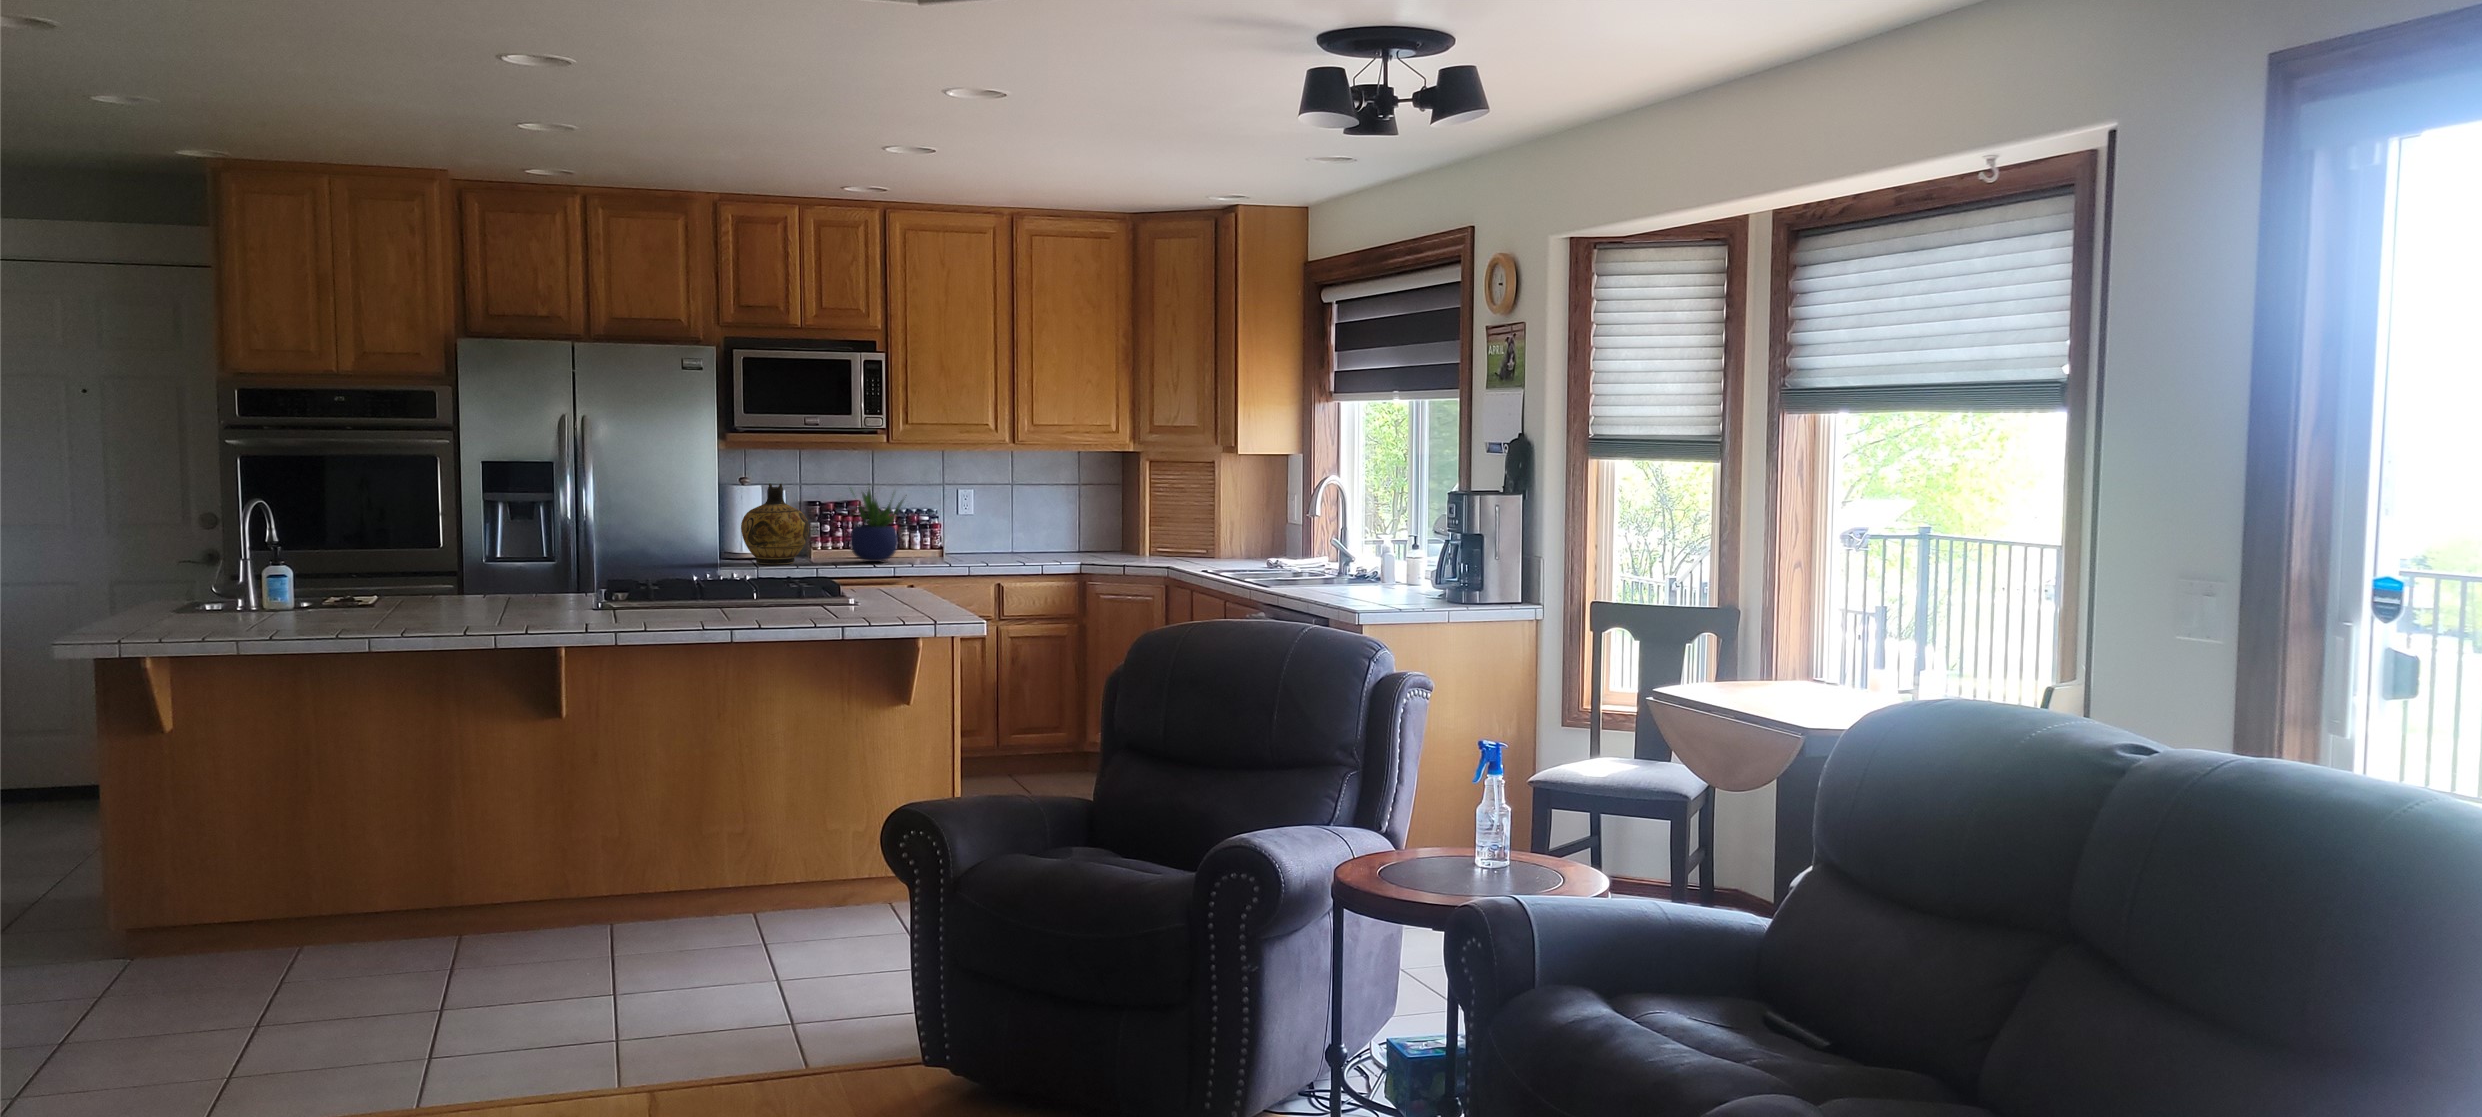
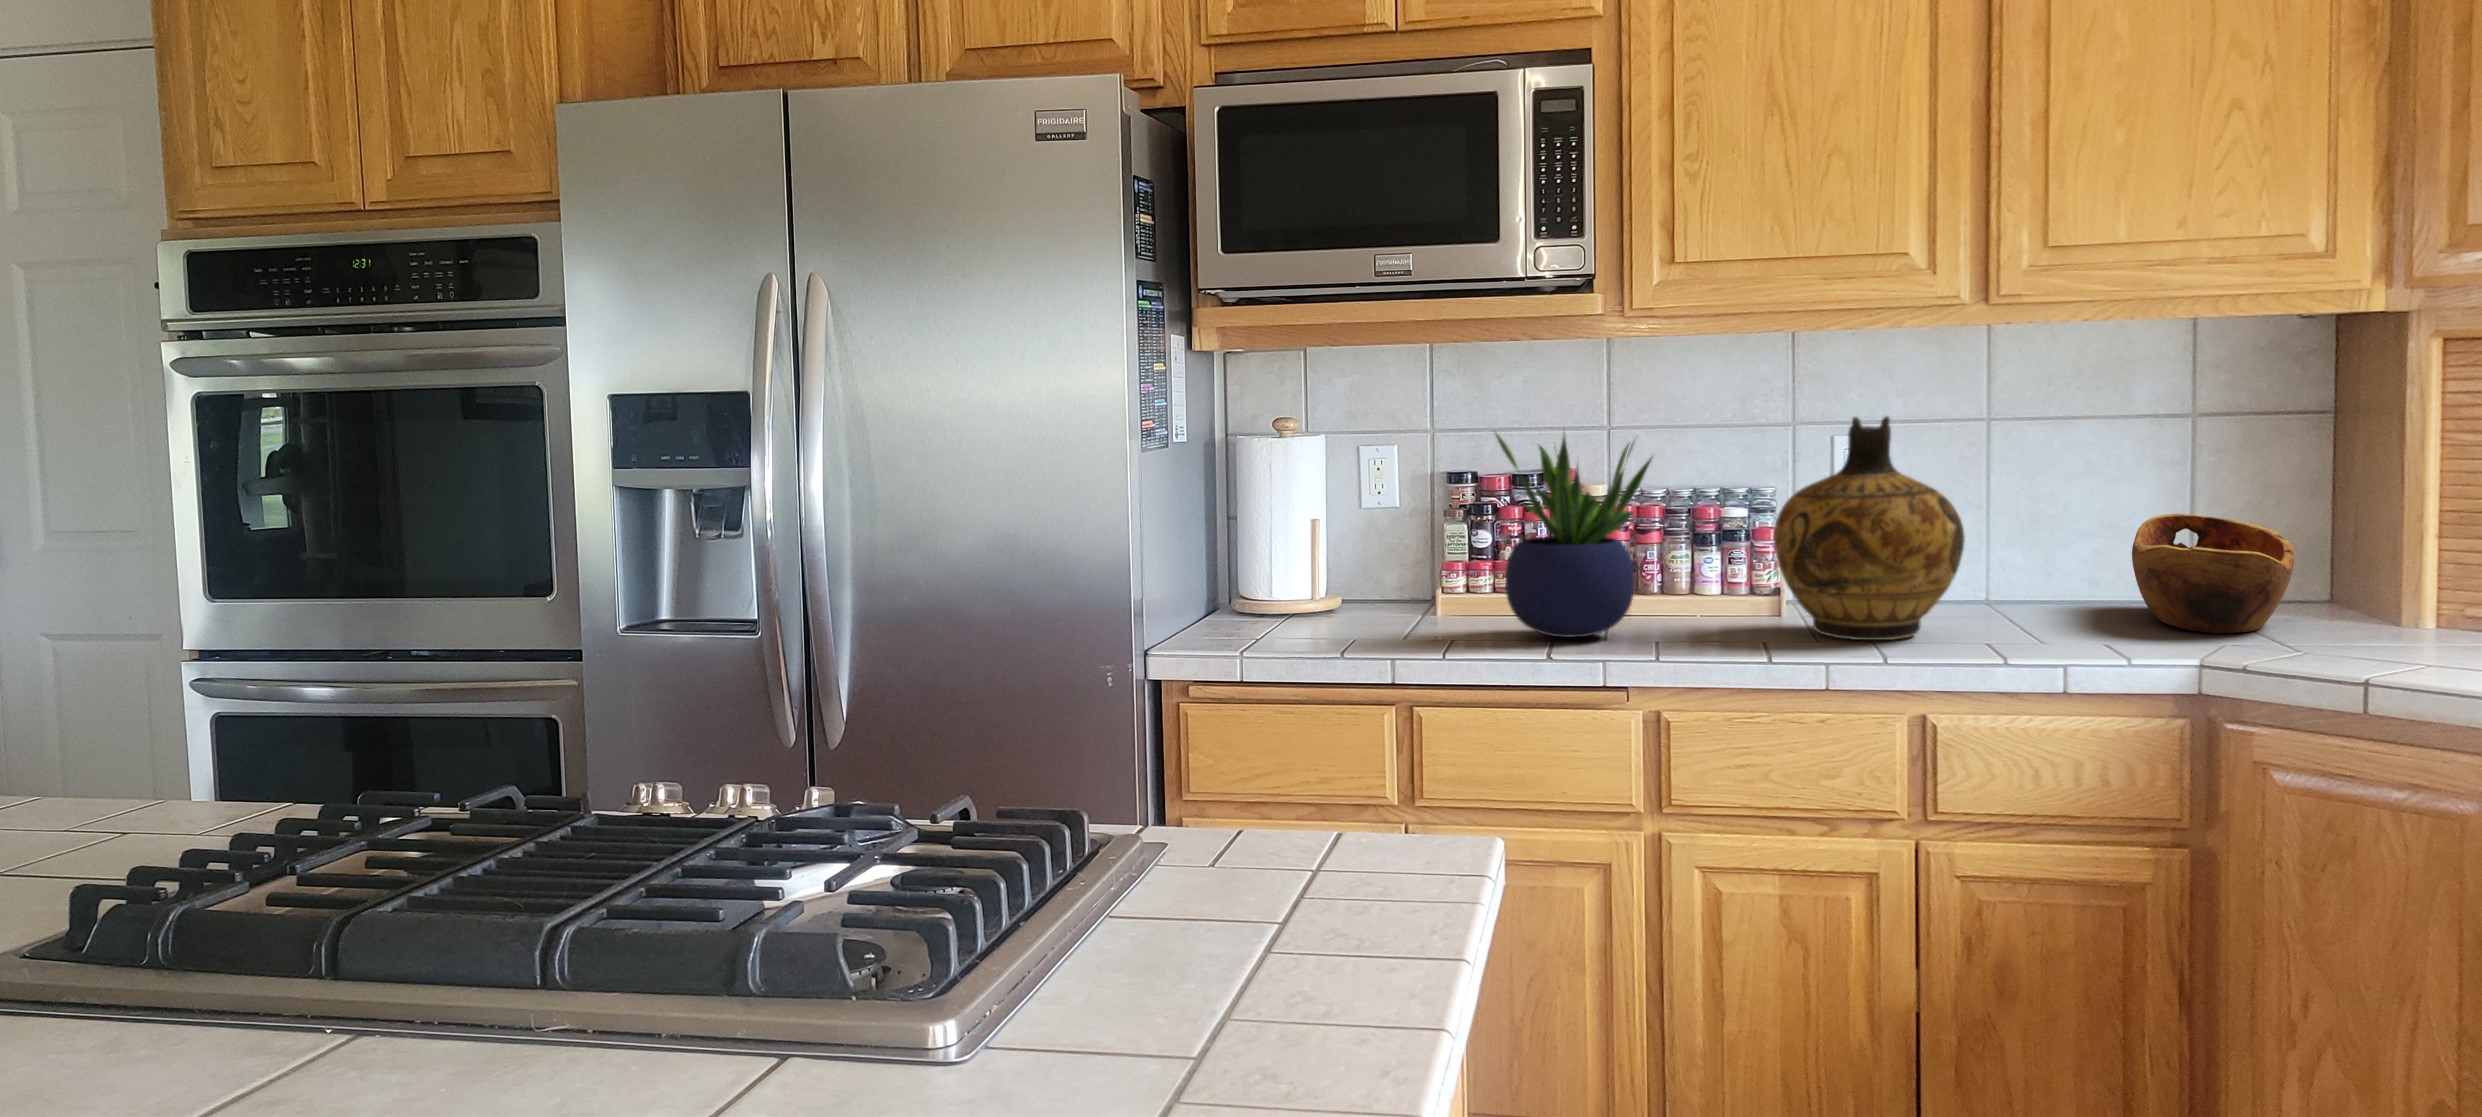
ceramic jug: present [741,483,809,565] -> present [1774,417,1965,640]
wooden bowl: none [1061,520,1108,558] -> present [2132,514,2294,633]

